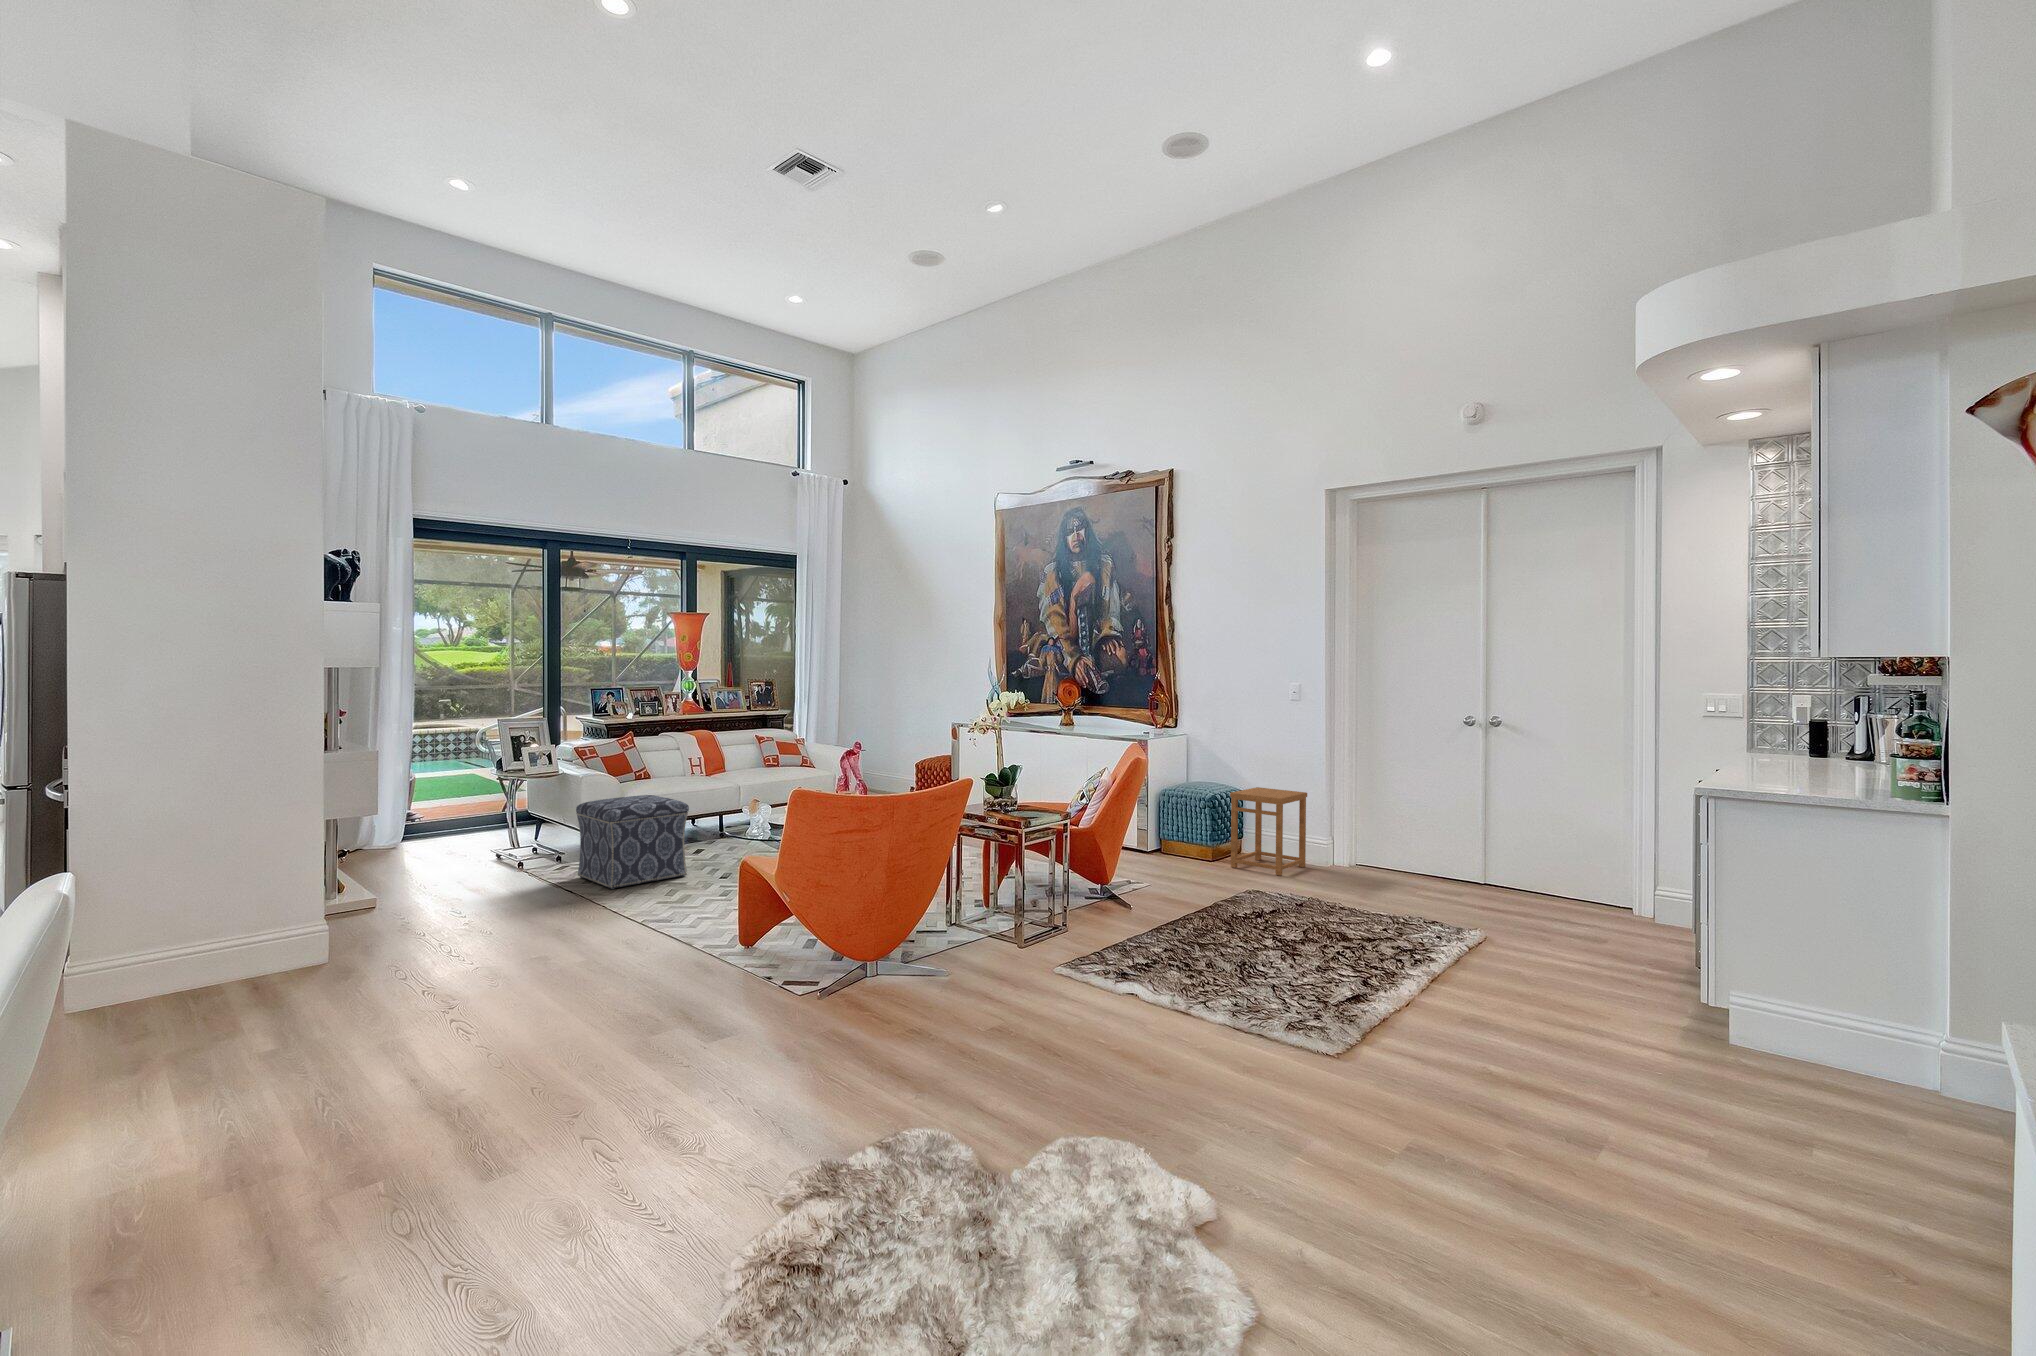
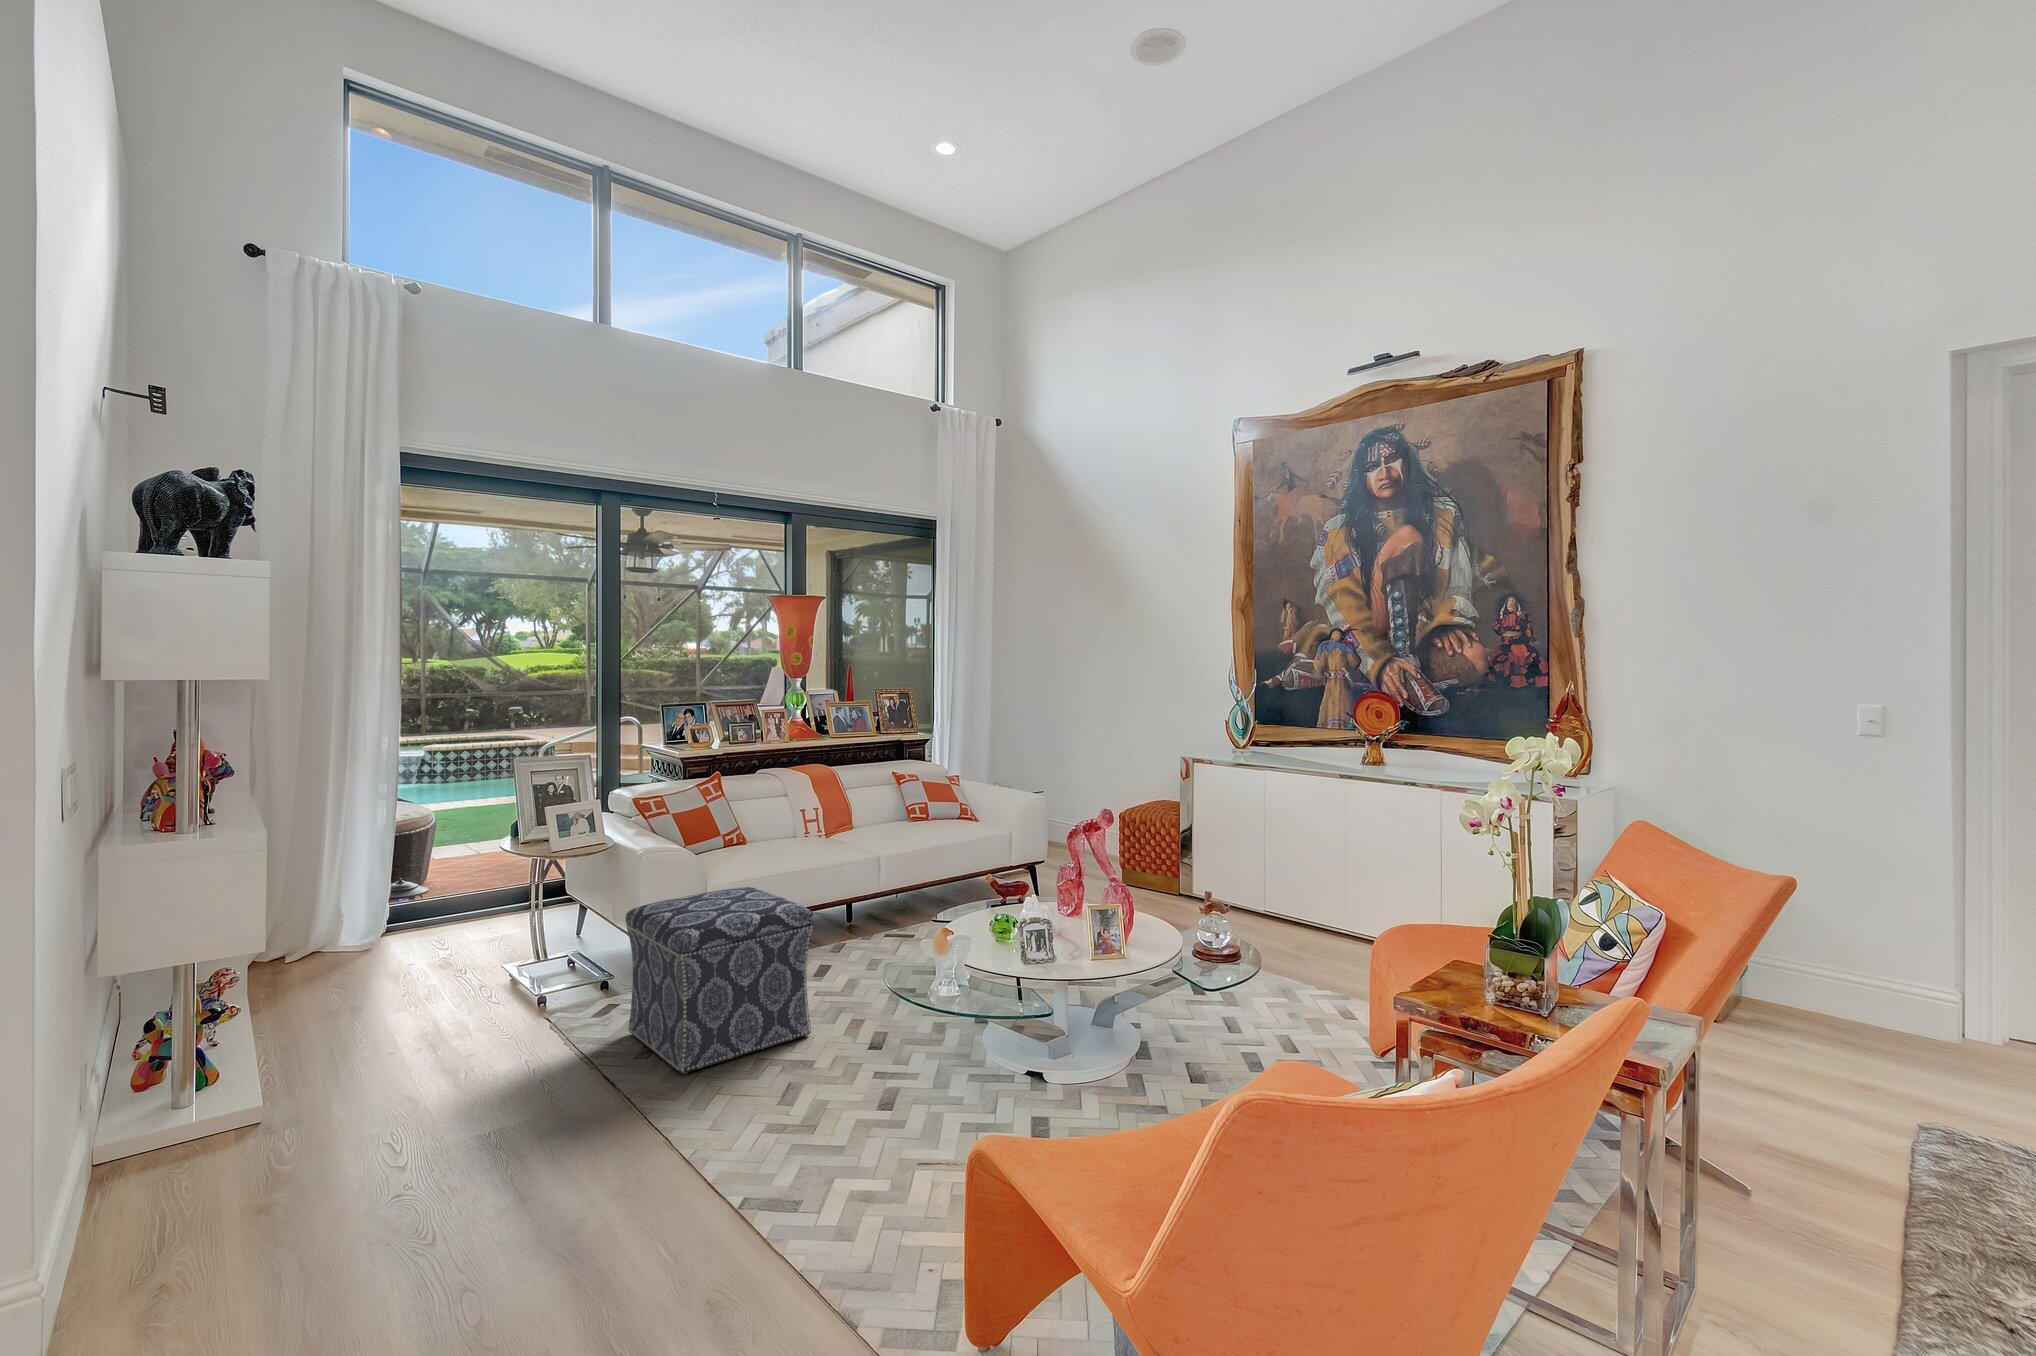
side table: present [1230,787,1307,876] -> none [1772,885,1920,1067]

